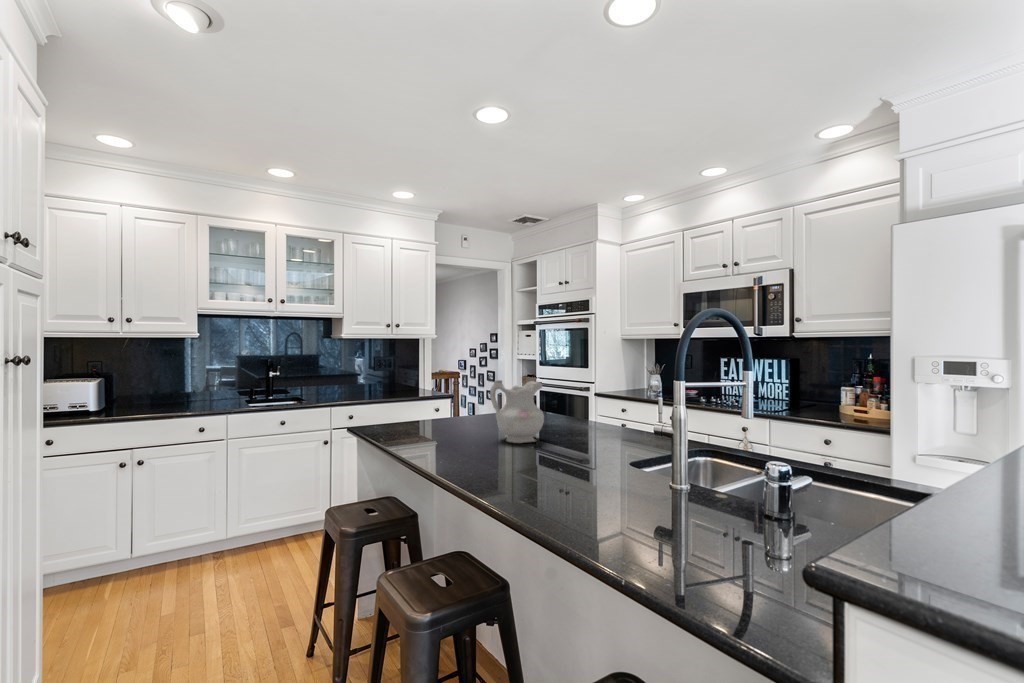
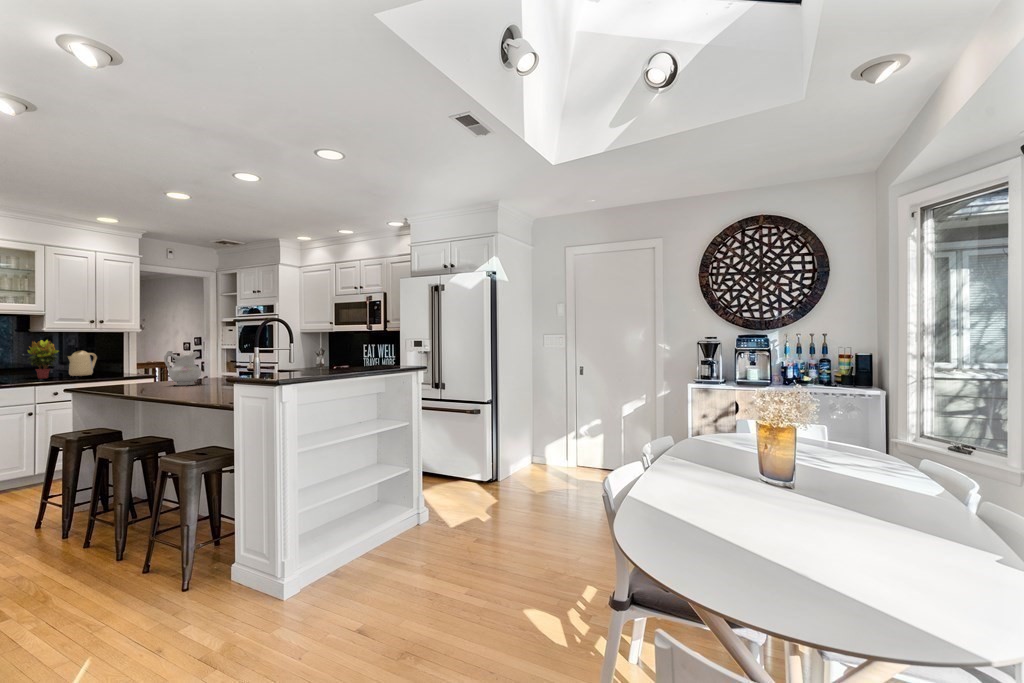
potted plant: none [325,349,358,397] -> present [28,340,59,379]
kettle: none [364,362,392,393] -> present [68,351,97,376]

